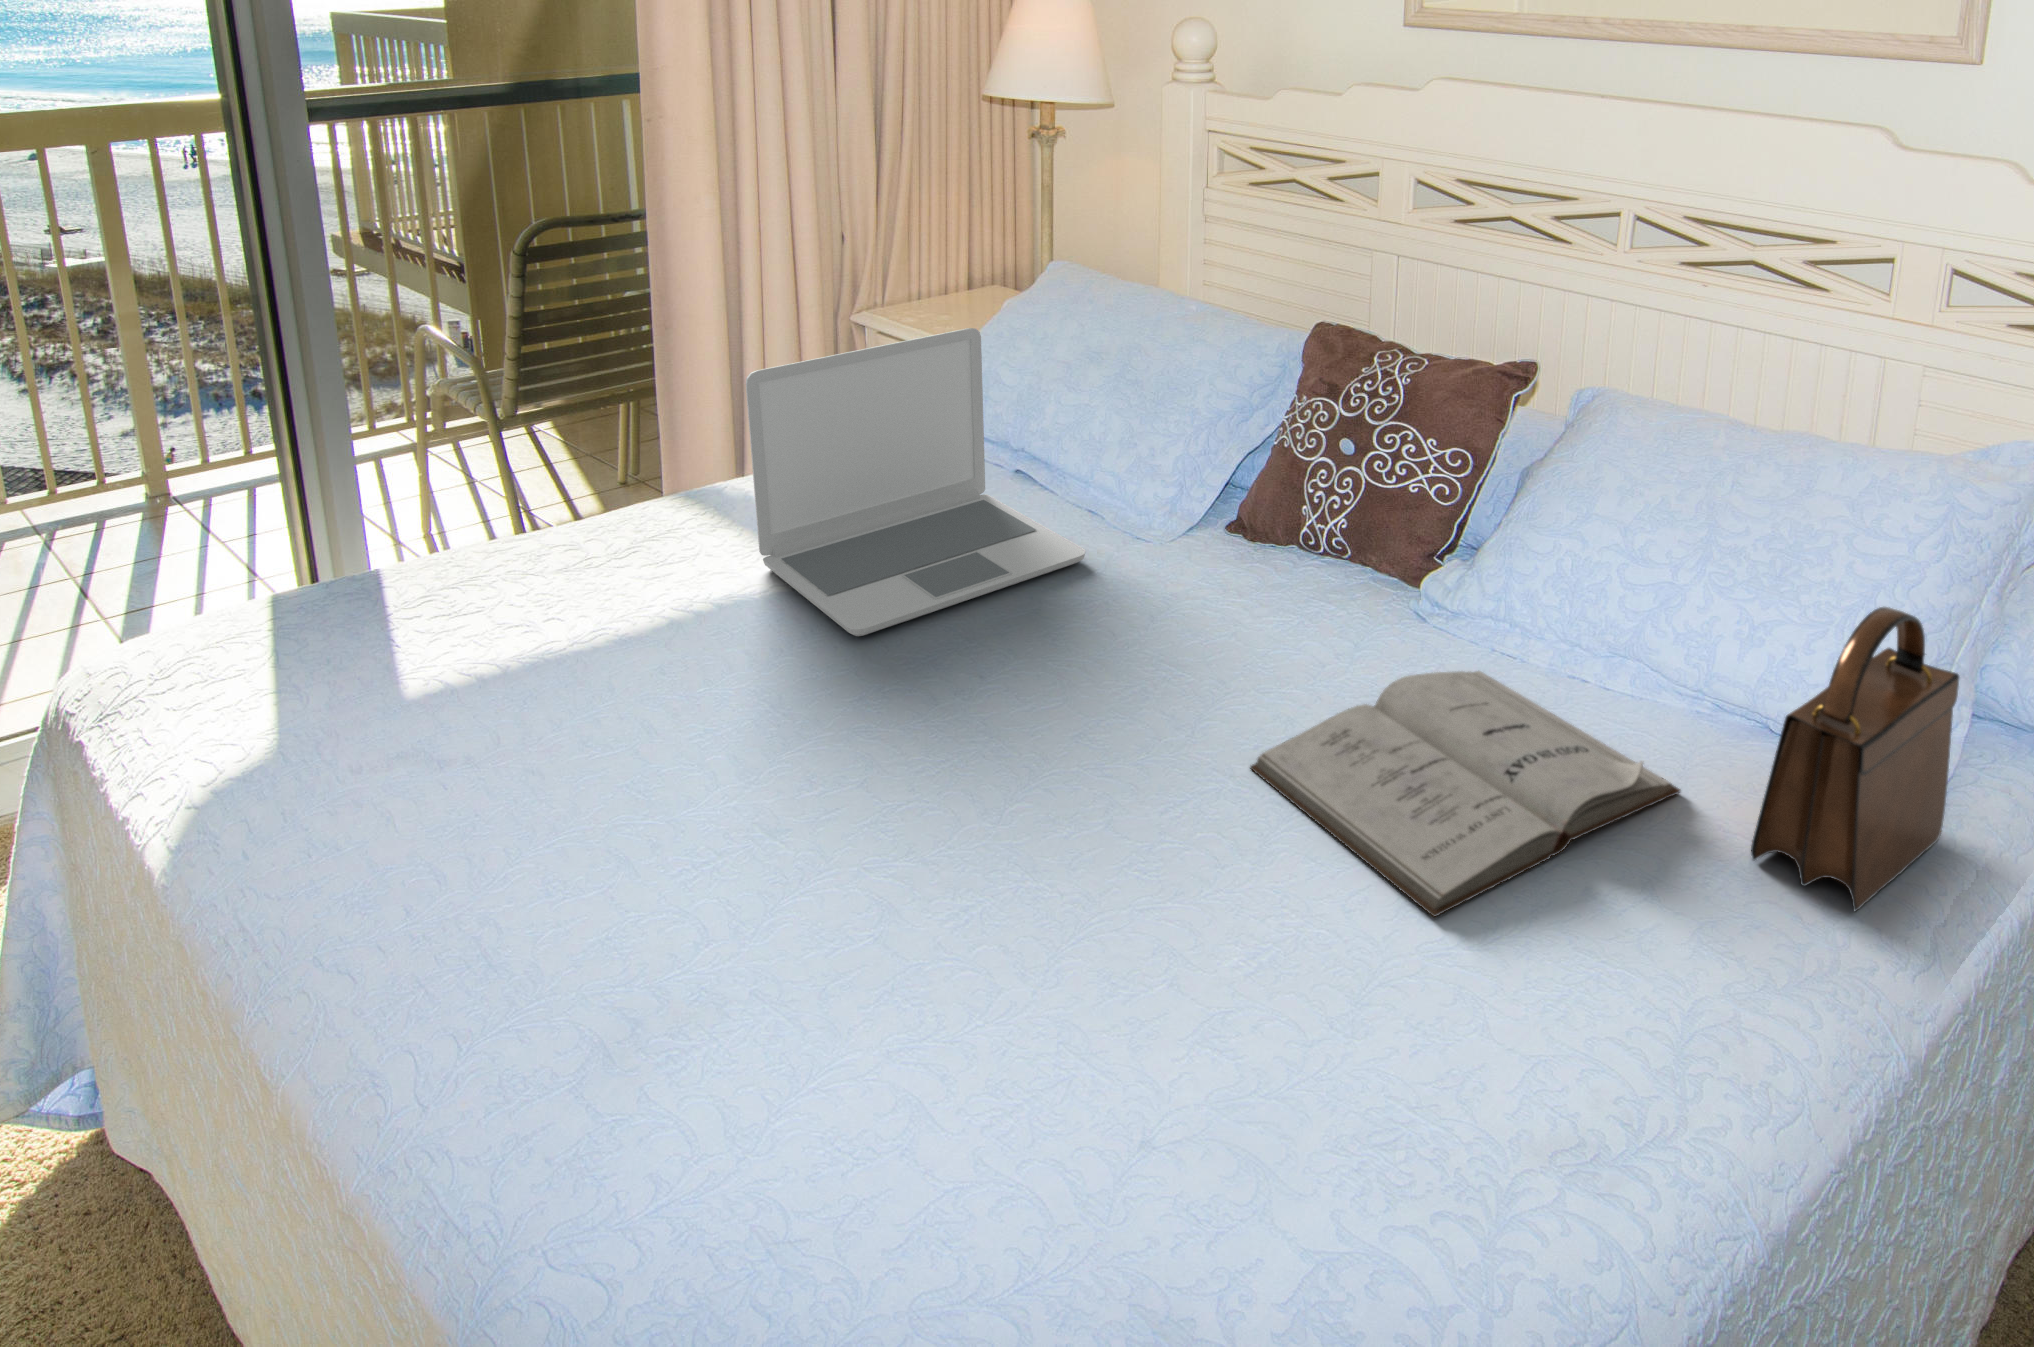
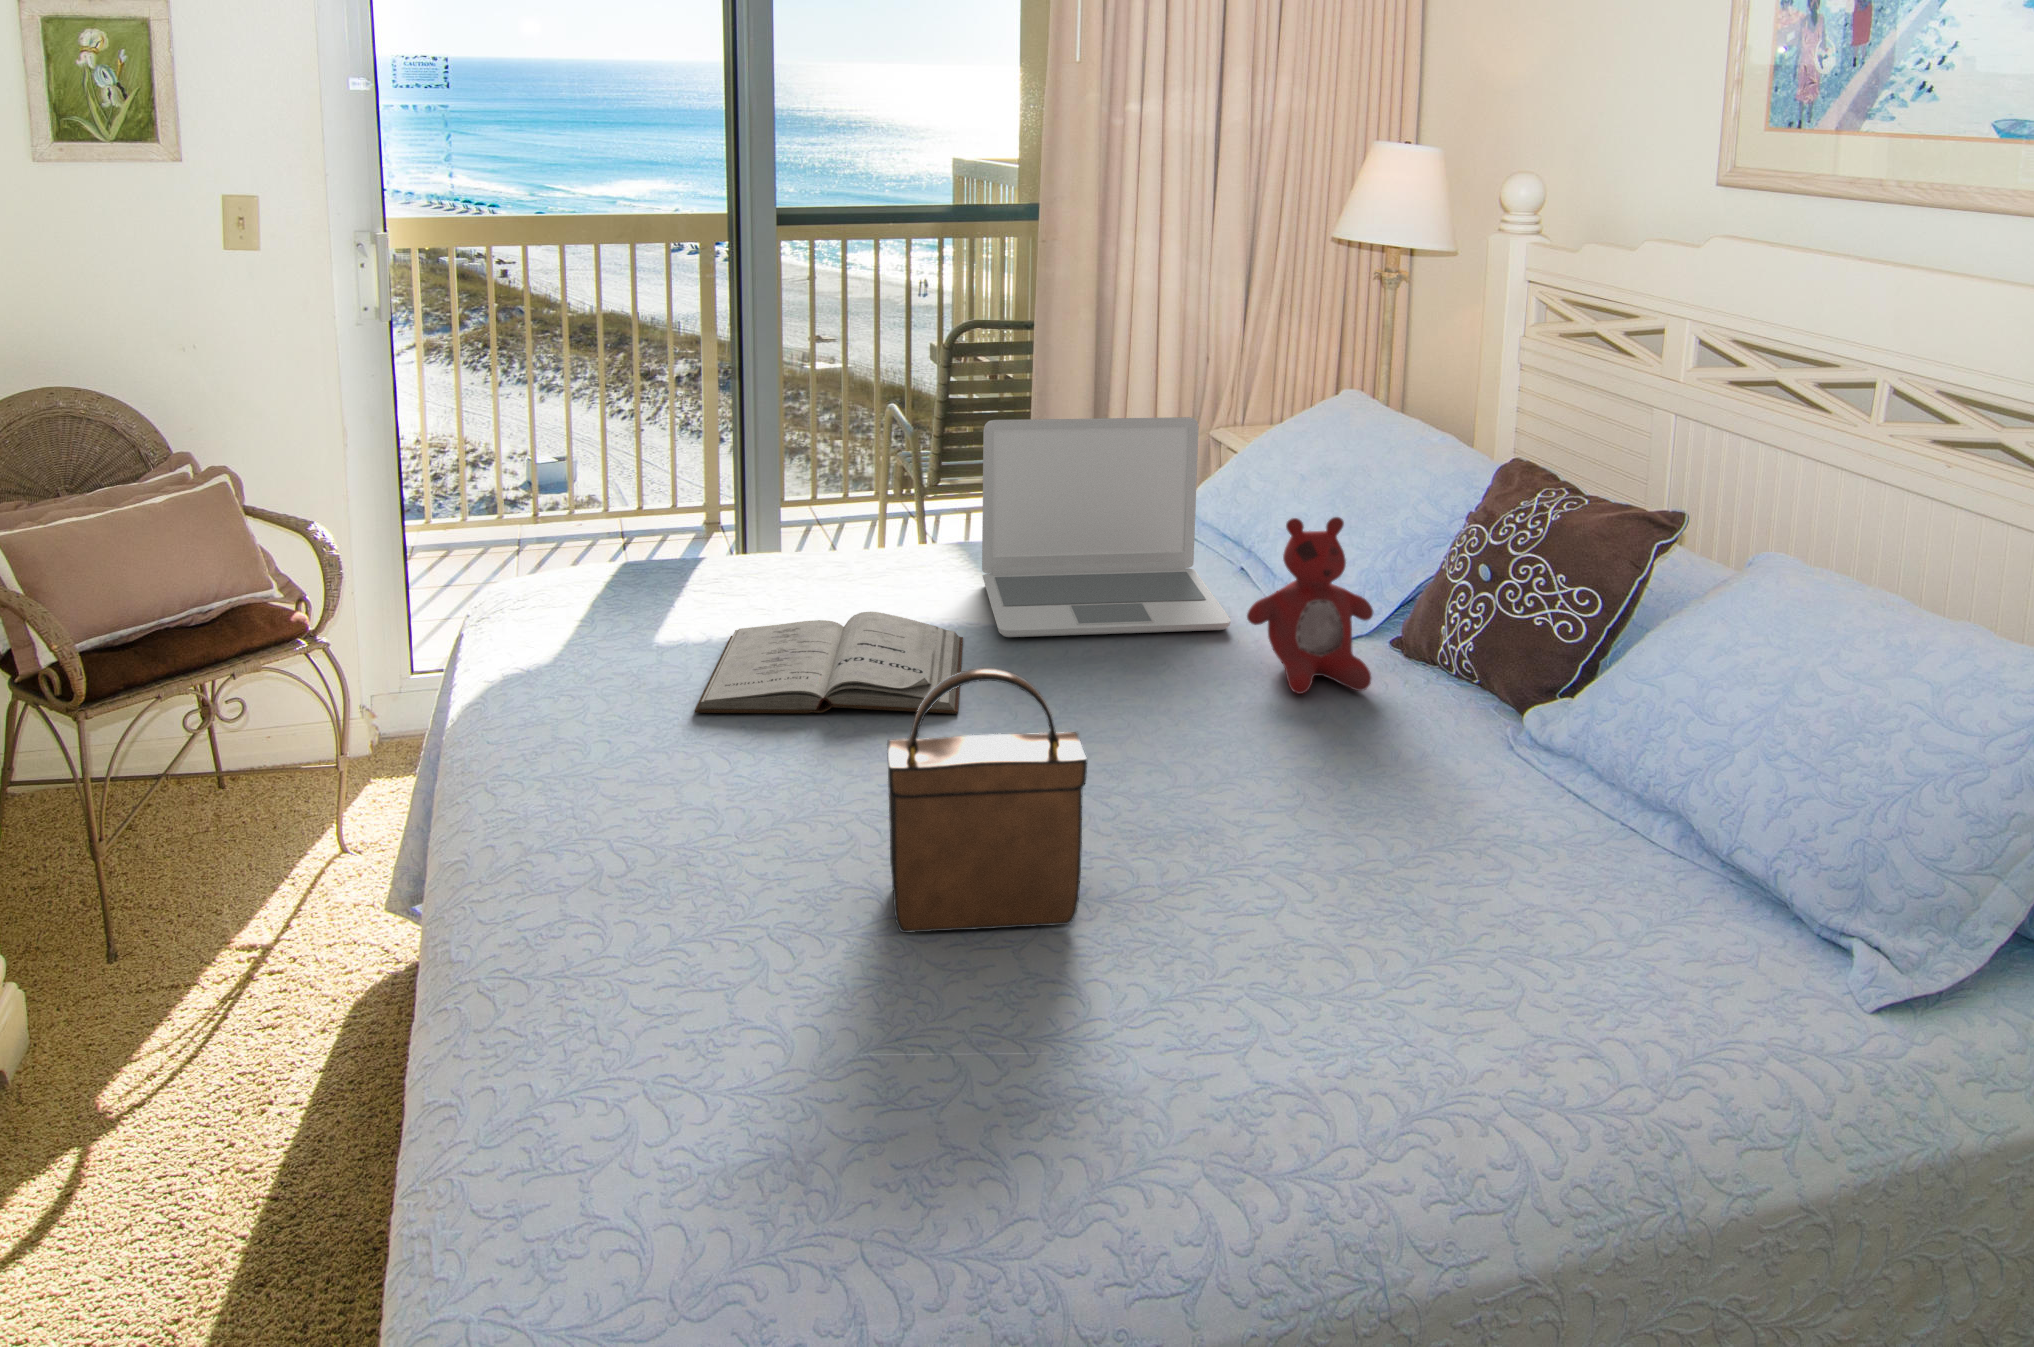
stuffed bear: none [1143,421,1284,621] -> present [1247,517,1373,694]
handbag: present [1751,607,1959,911] -> present [887,668,1087,933]
book: present [1250,671,1680,917] -> present [695,612,963,714]

